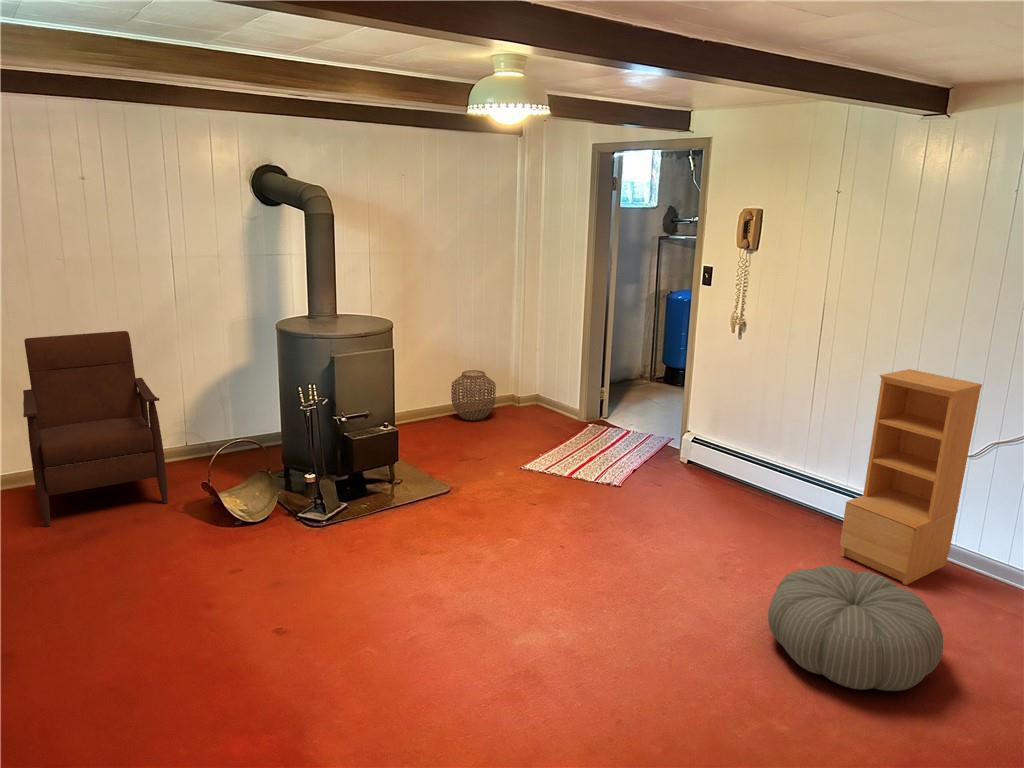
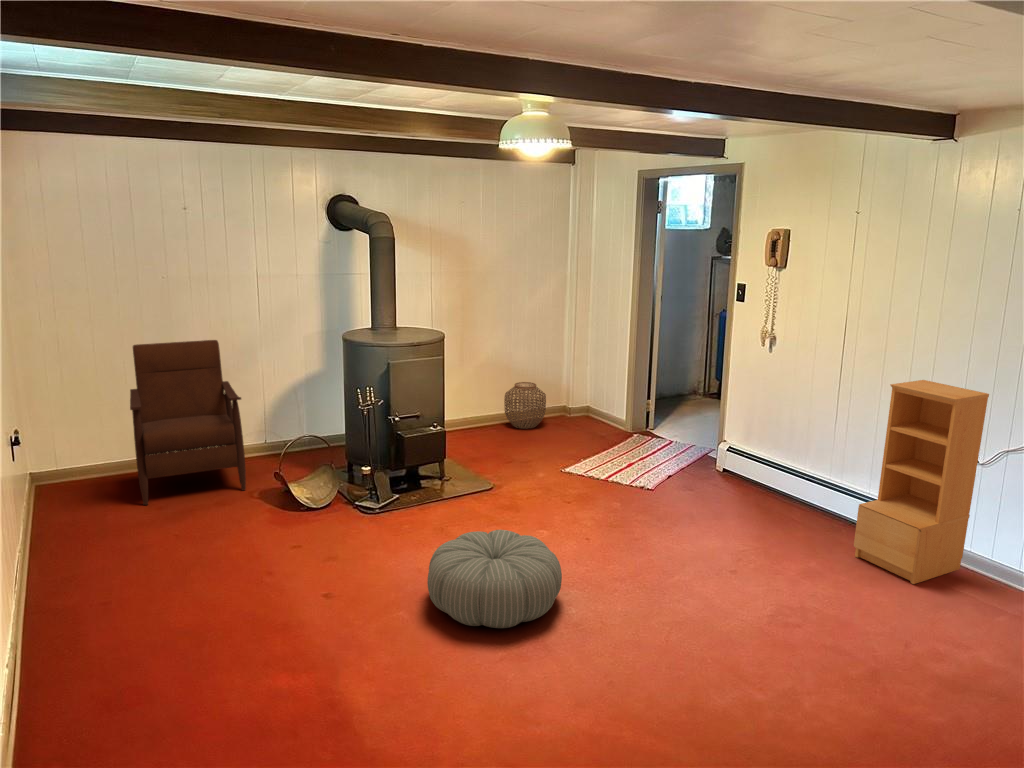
pouf: present [768,565,943,691] -> present [427,530,562,628]

